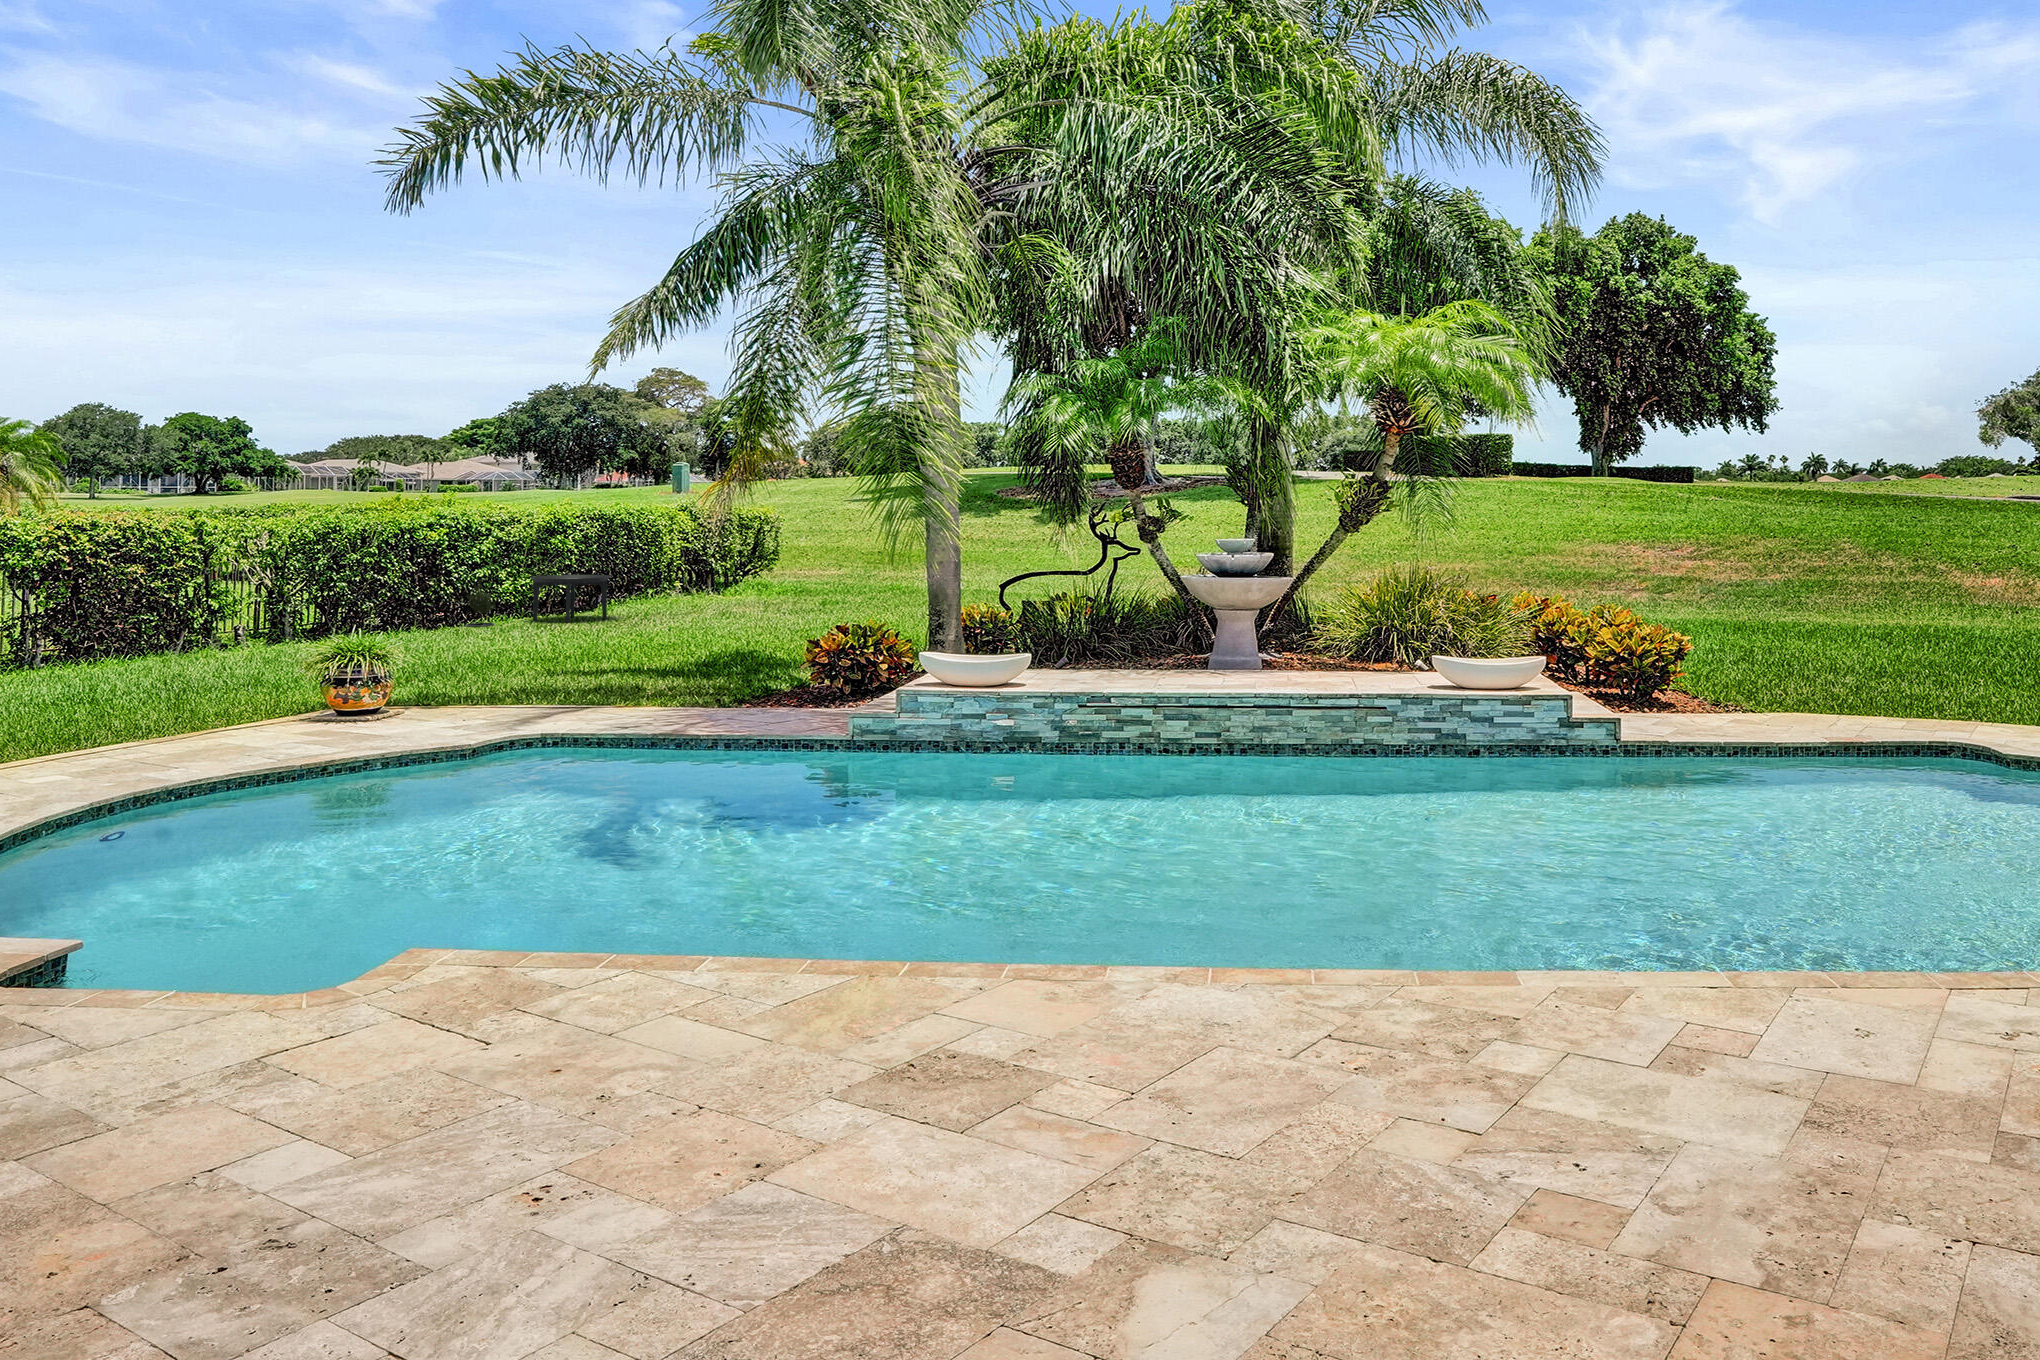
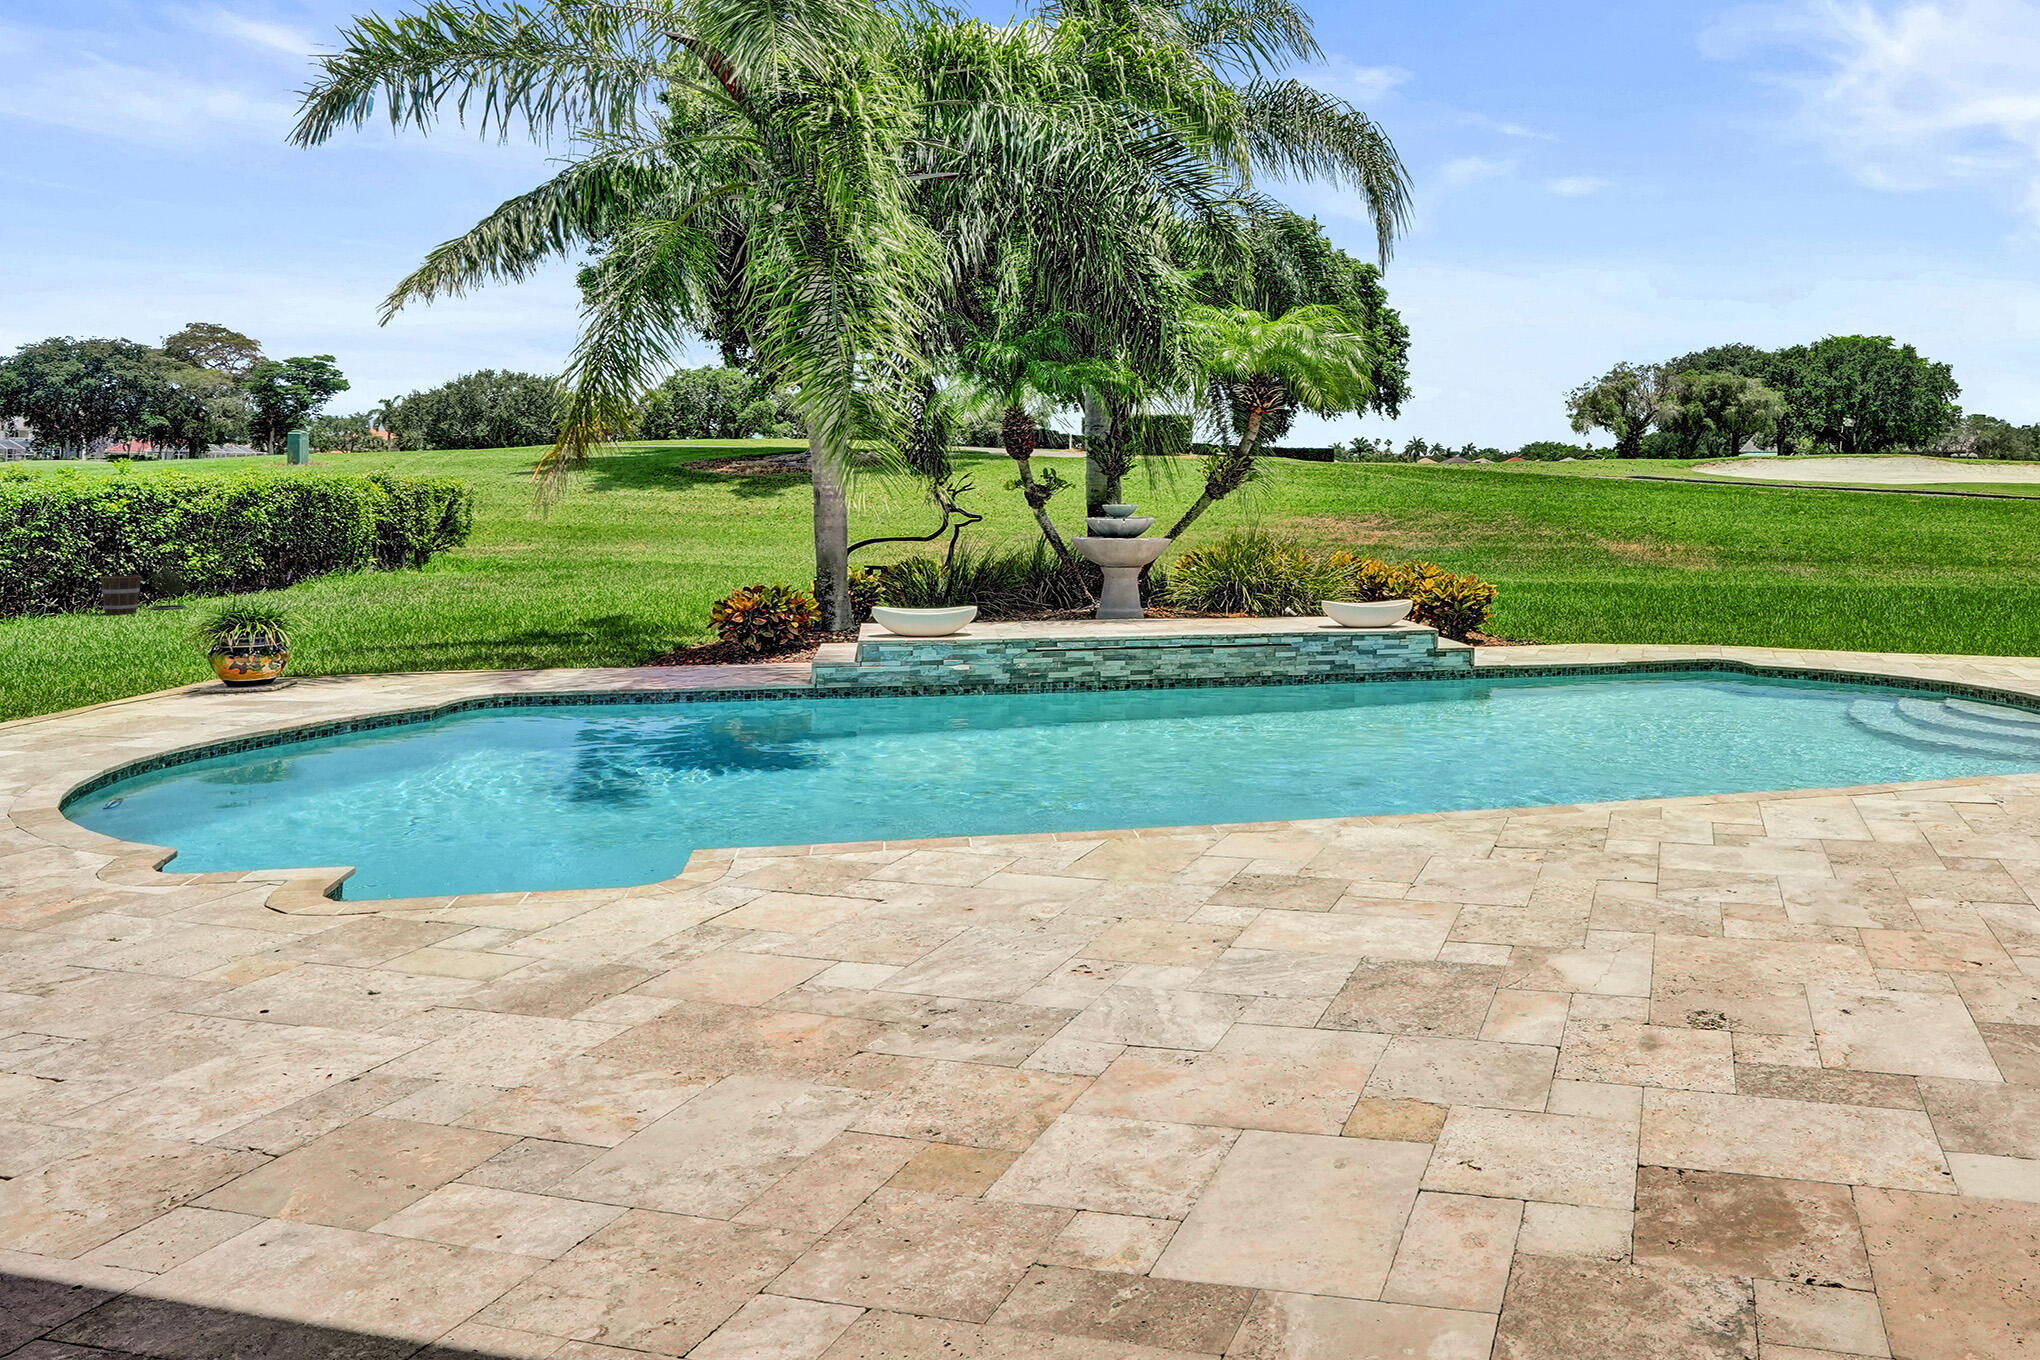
round table: present [530,575,610,623] -> none [223,551,325,603]
bucket: none [421,597,453,631] -> present [100,575,142,614]

